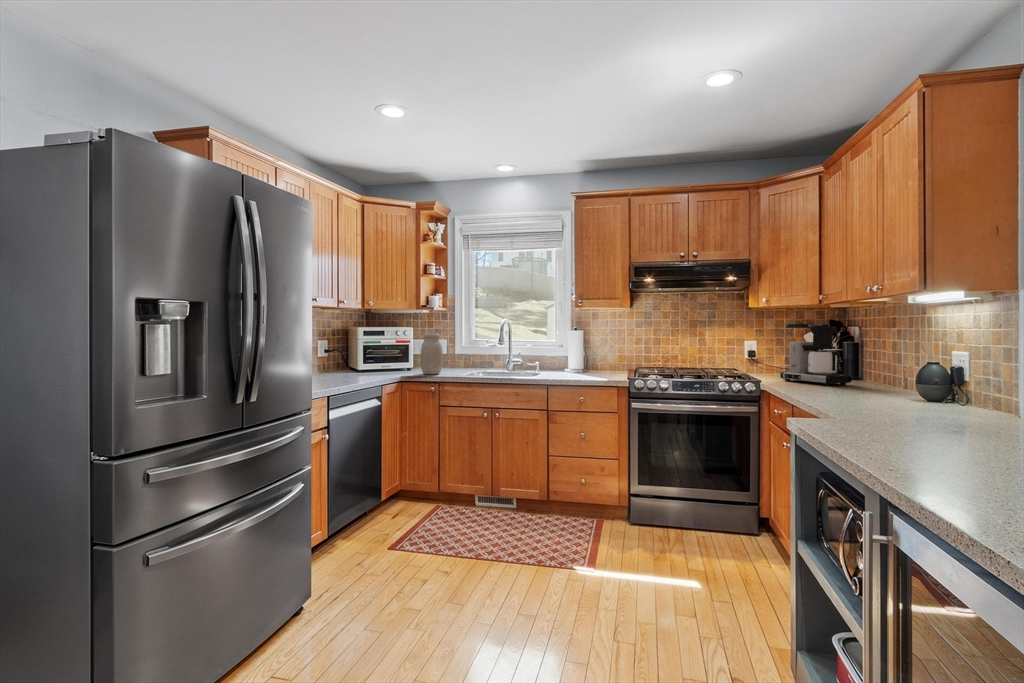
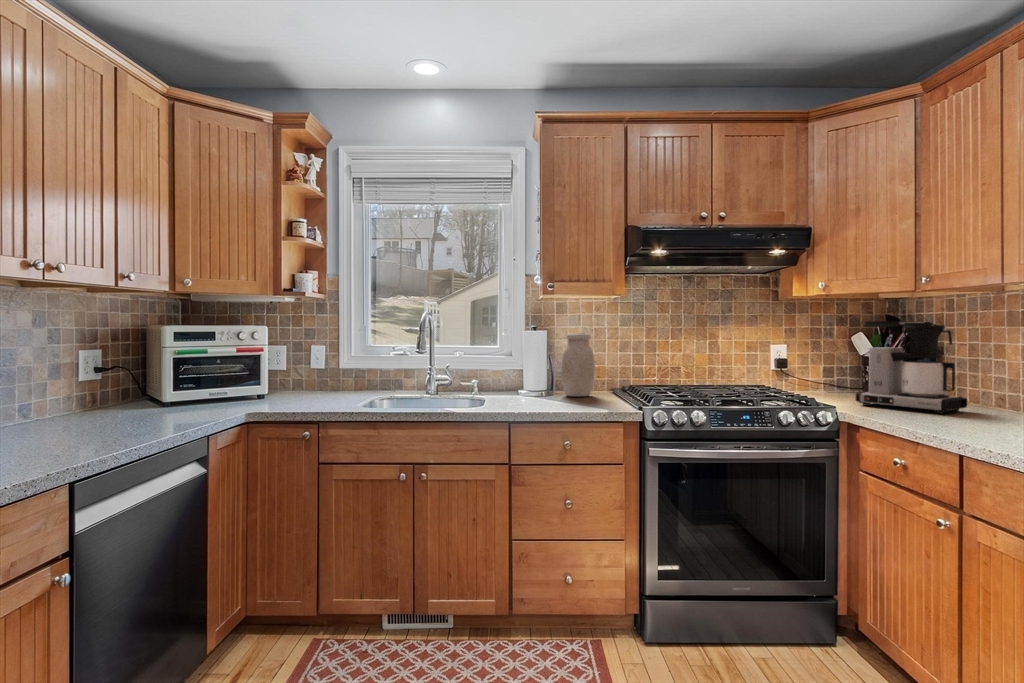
jar: present [420,333,443,374] -> present [561,333,595,396]

